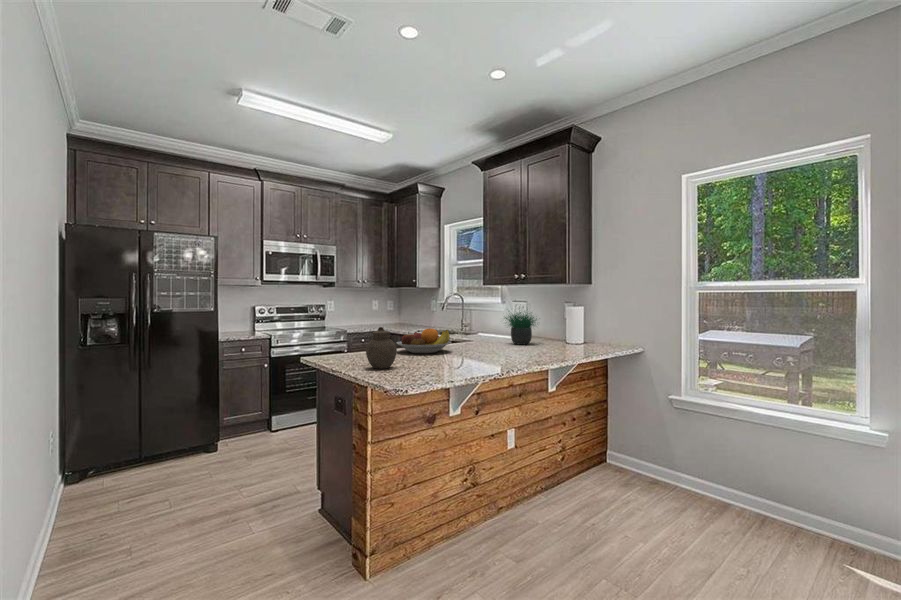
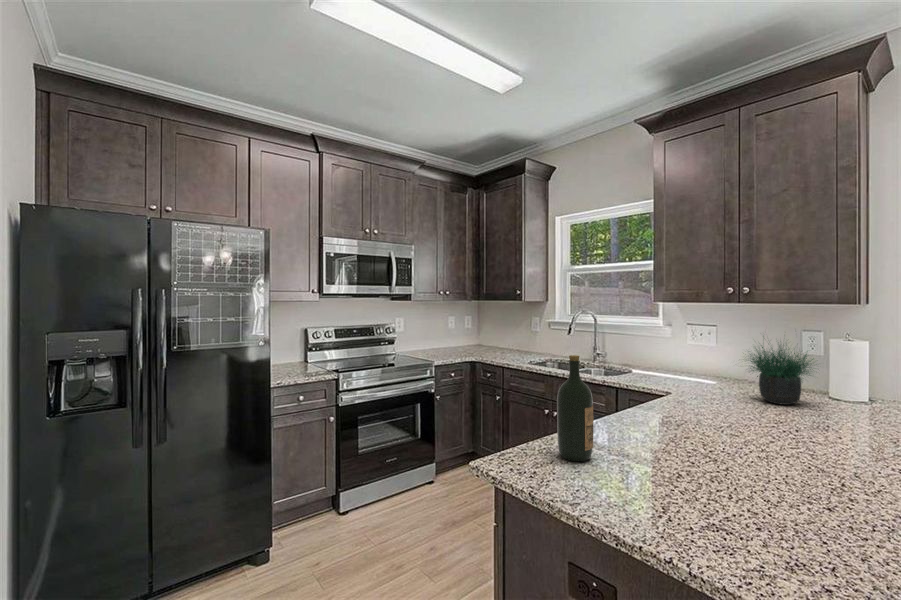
wine bottle: none [340,305,358,357] -> present [557,355,593,461]
jar: present [366,327,397,369] -> none [735,437,832,551]
fruit bowl: present [396,328,451,353] -> none [629,393,746,444]

